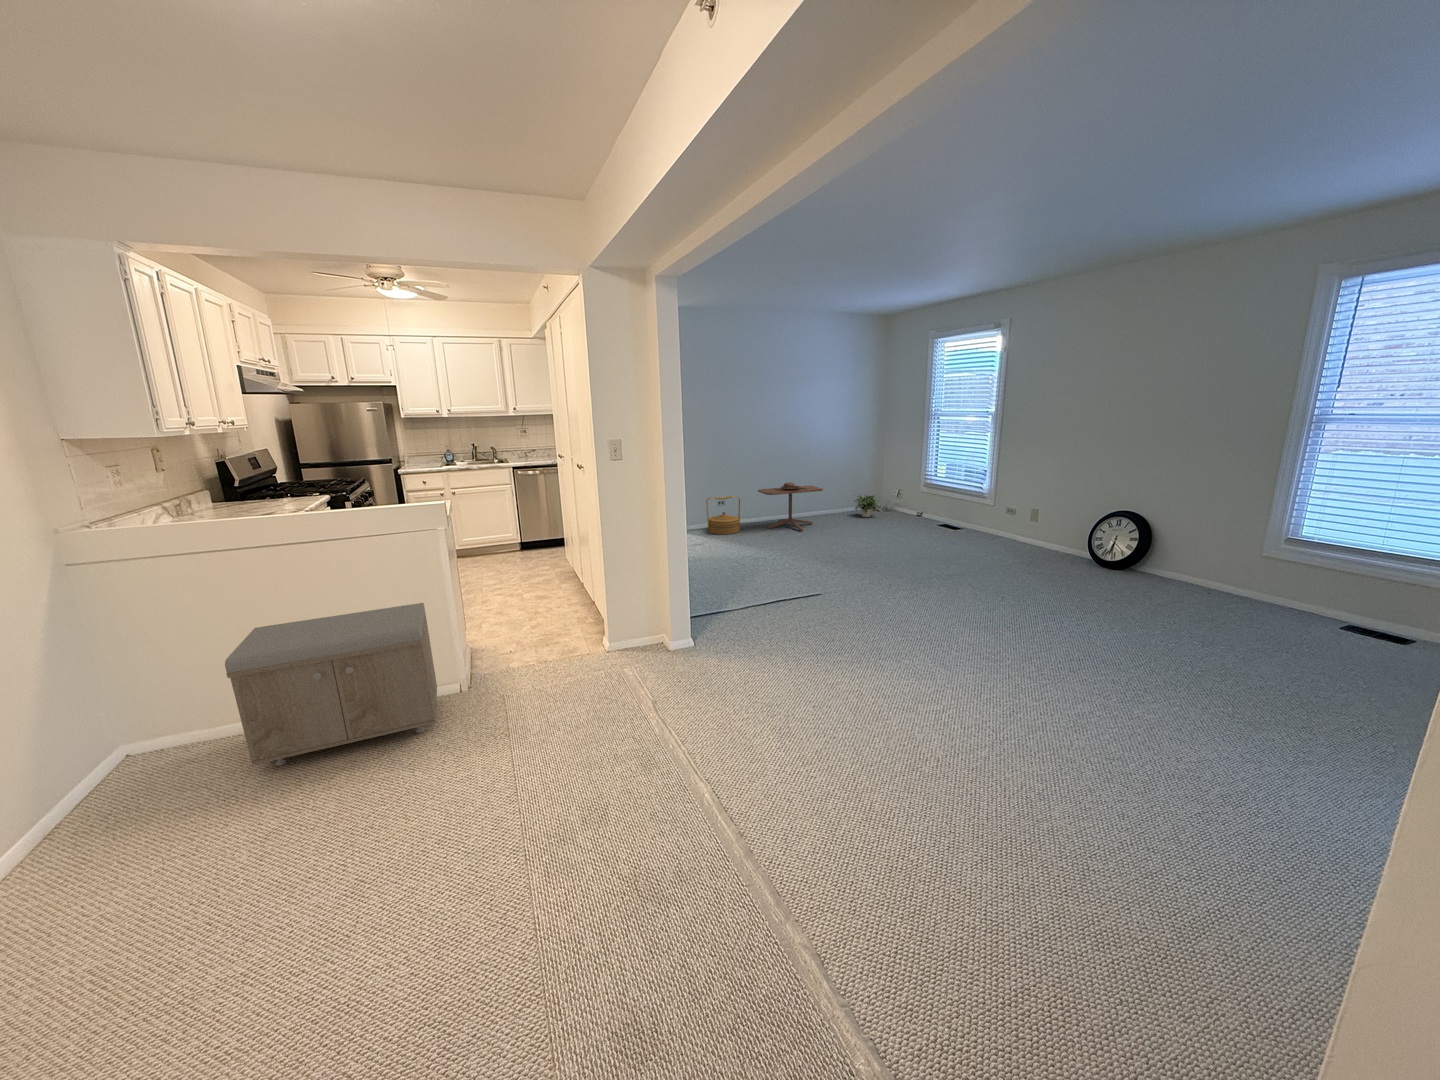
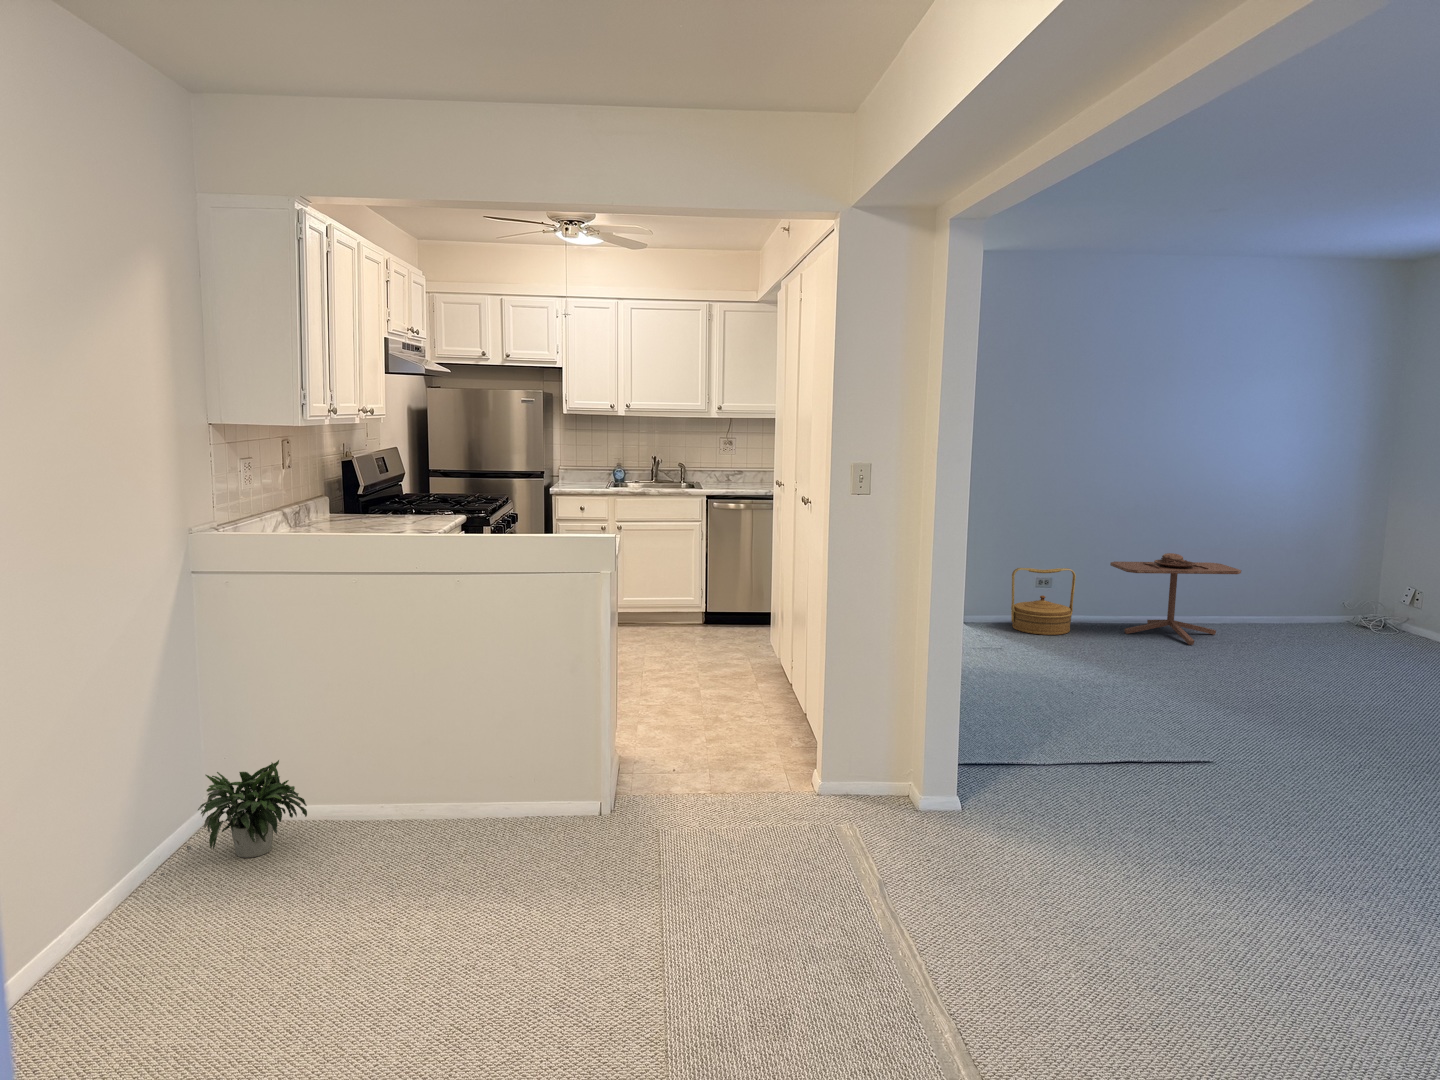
potted plant: present [854,495,880,517] -> present [161,760,307,876]
storage bench: present [225,603,437,766] -> none [334,673,568,866]

